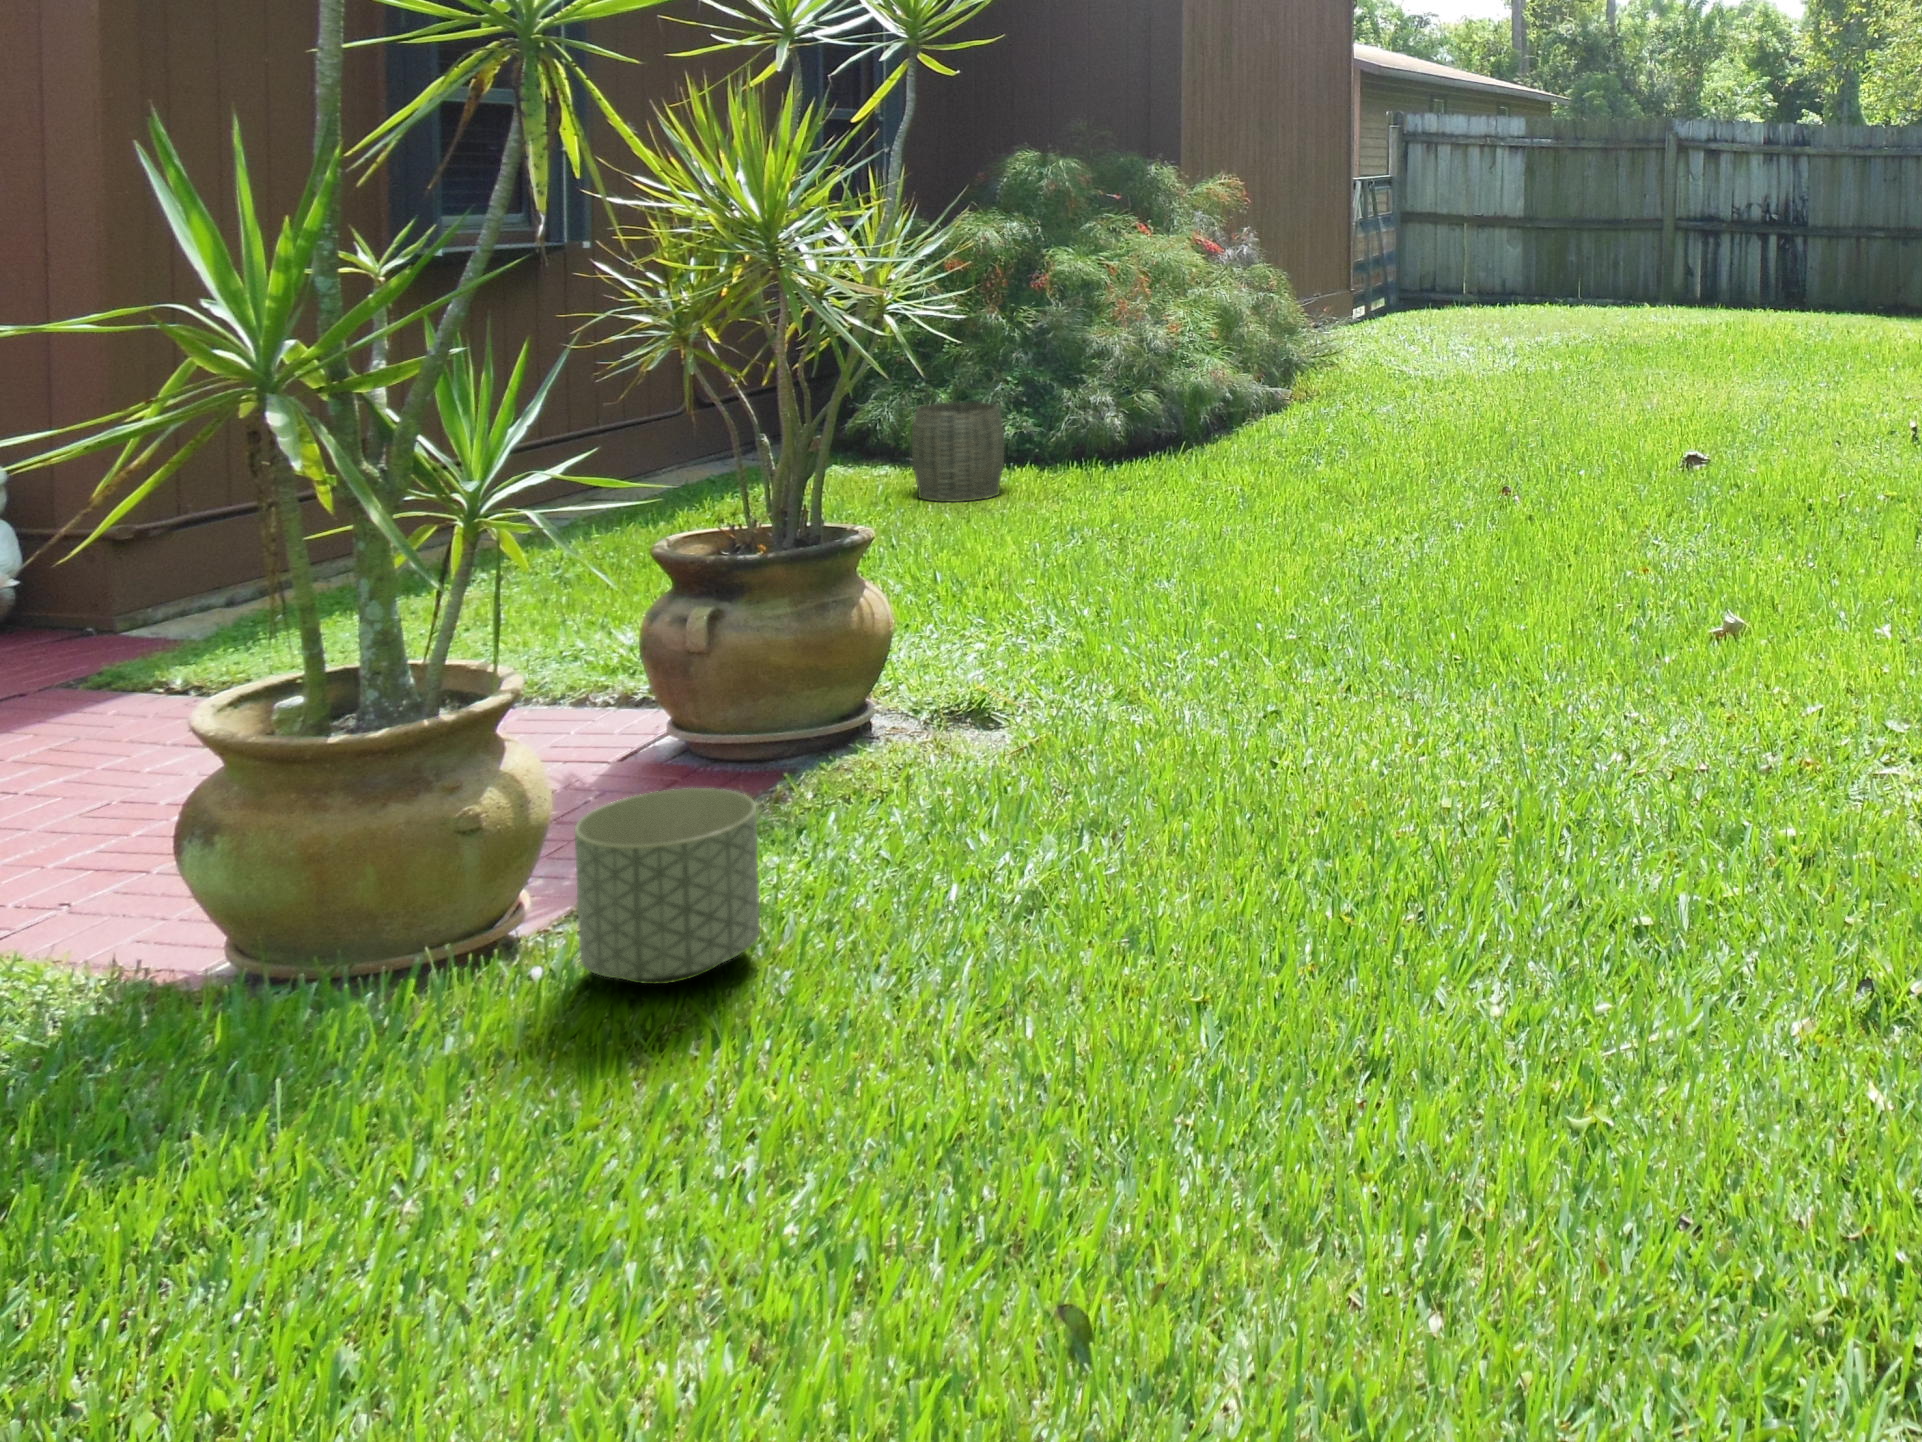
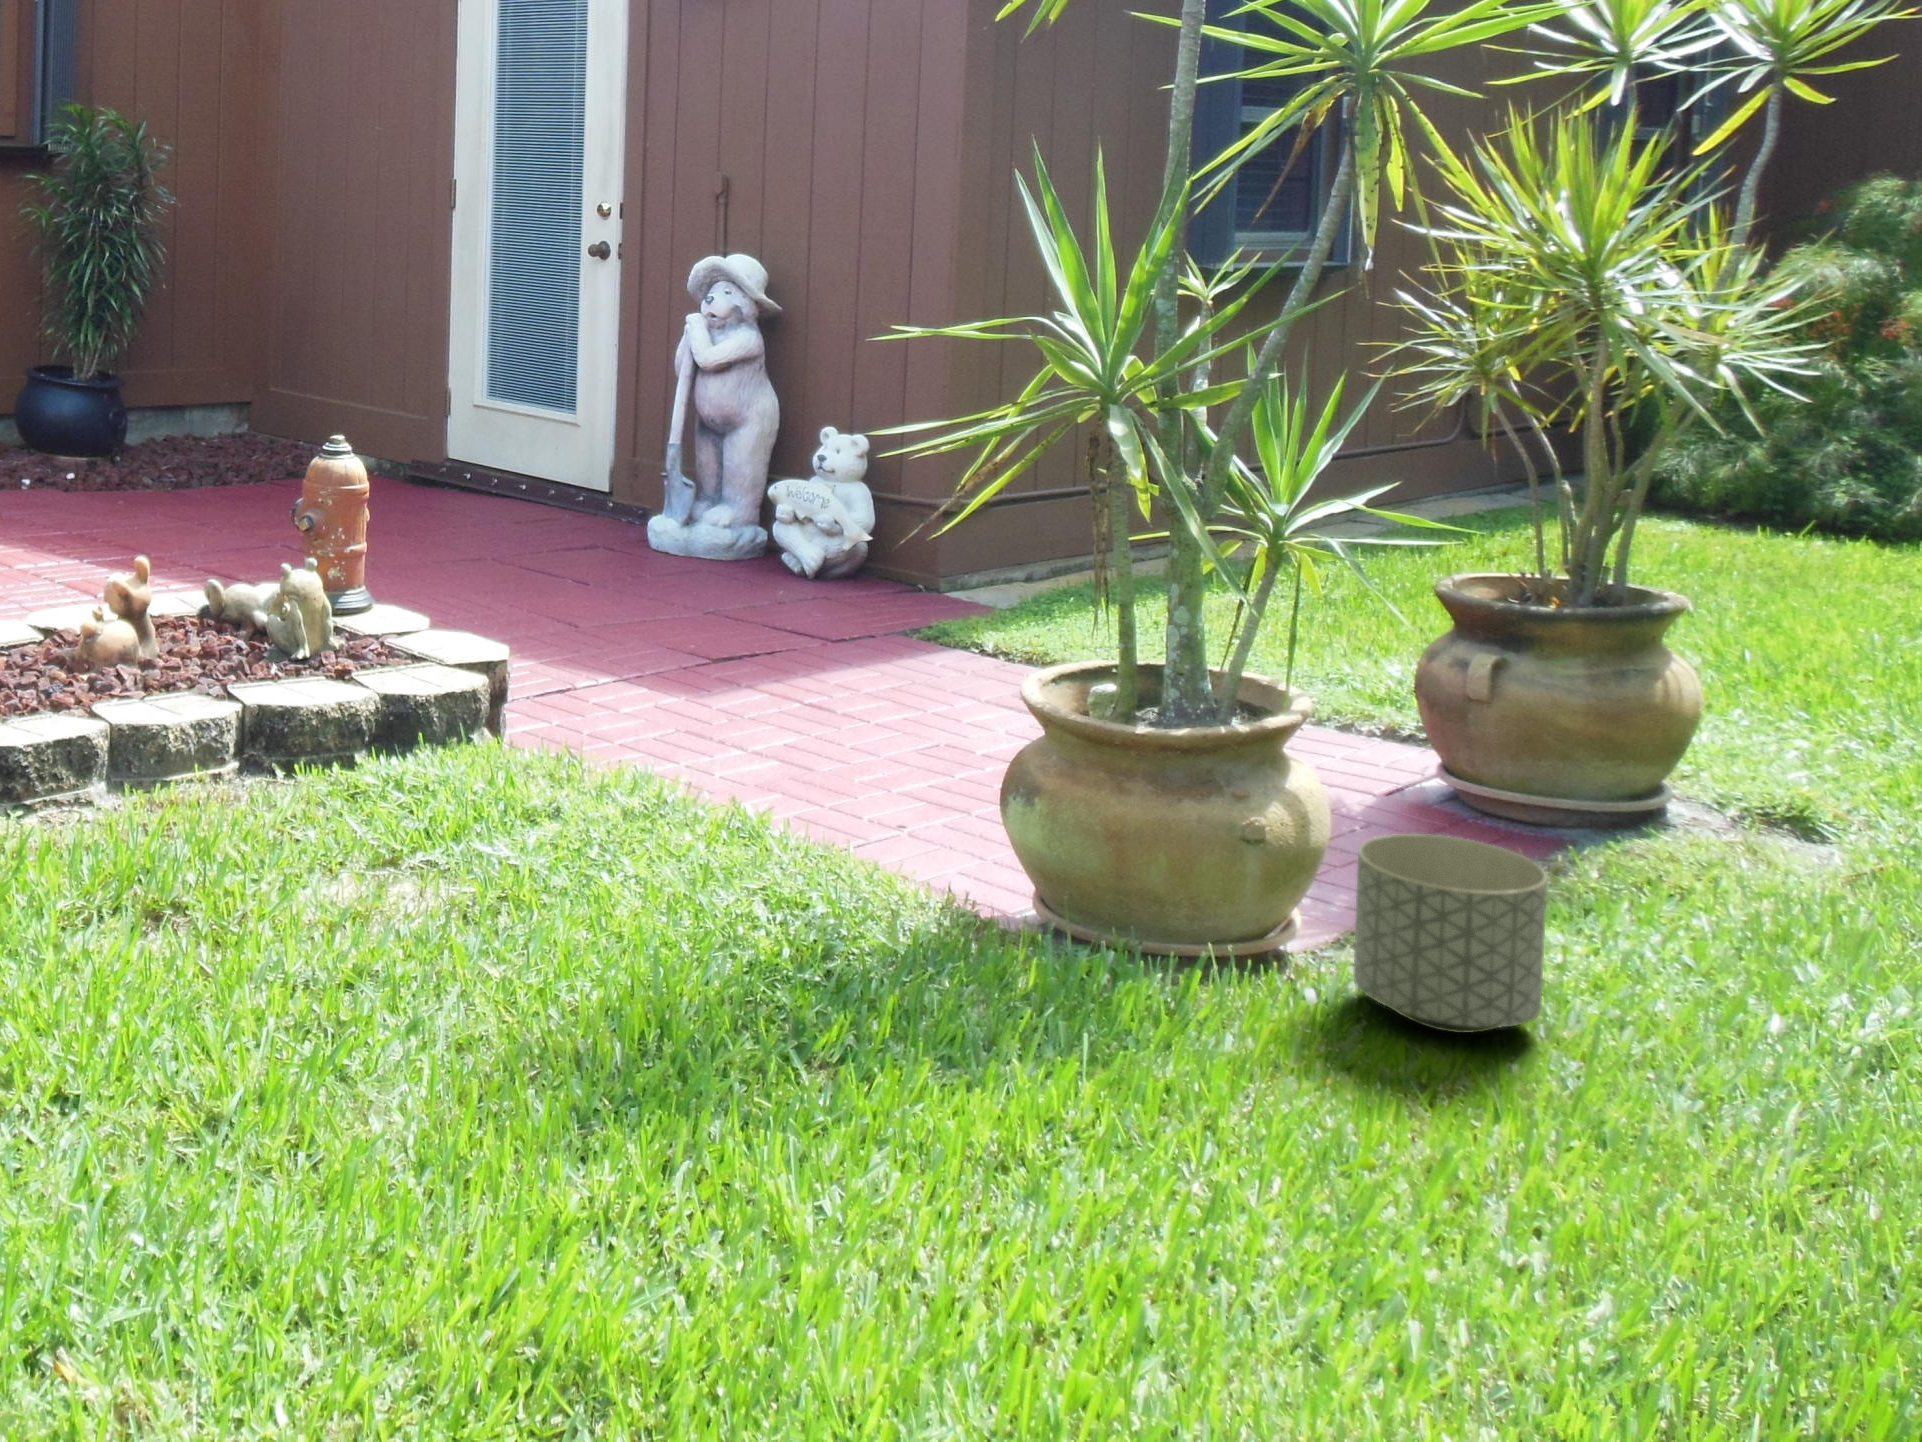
woven basket: present [912,402,1004,502] -> none [1729,475,1858,596]

